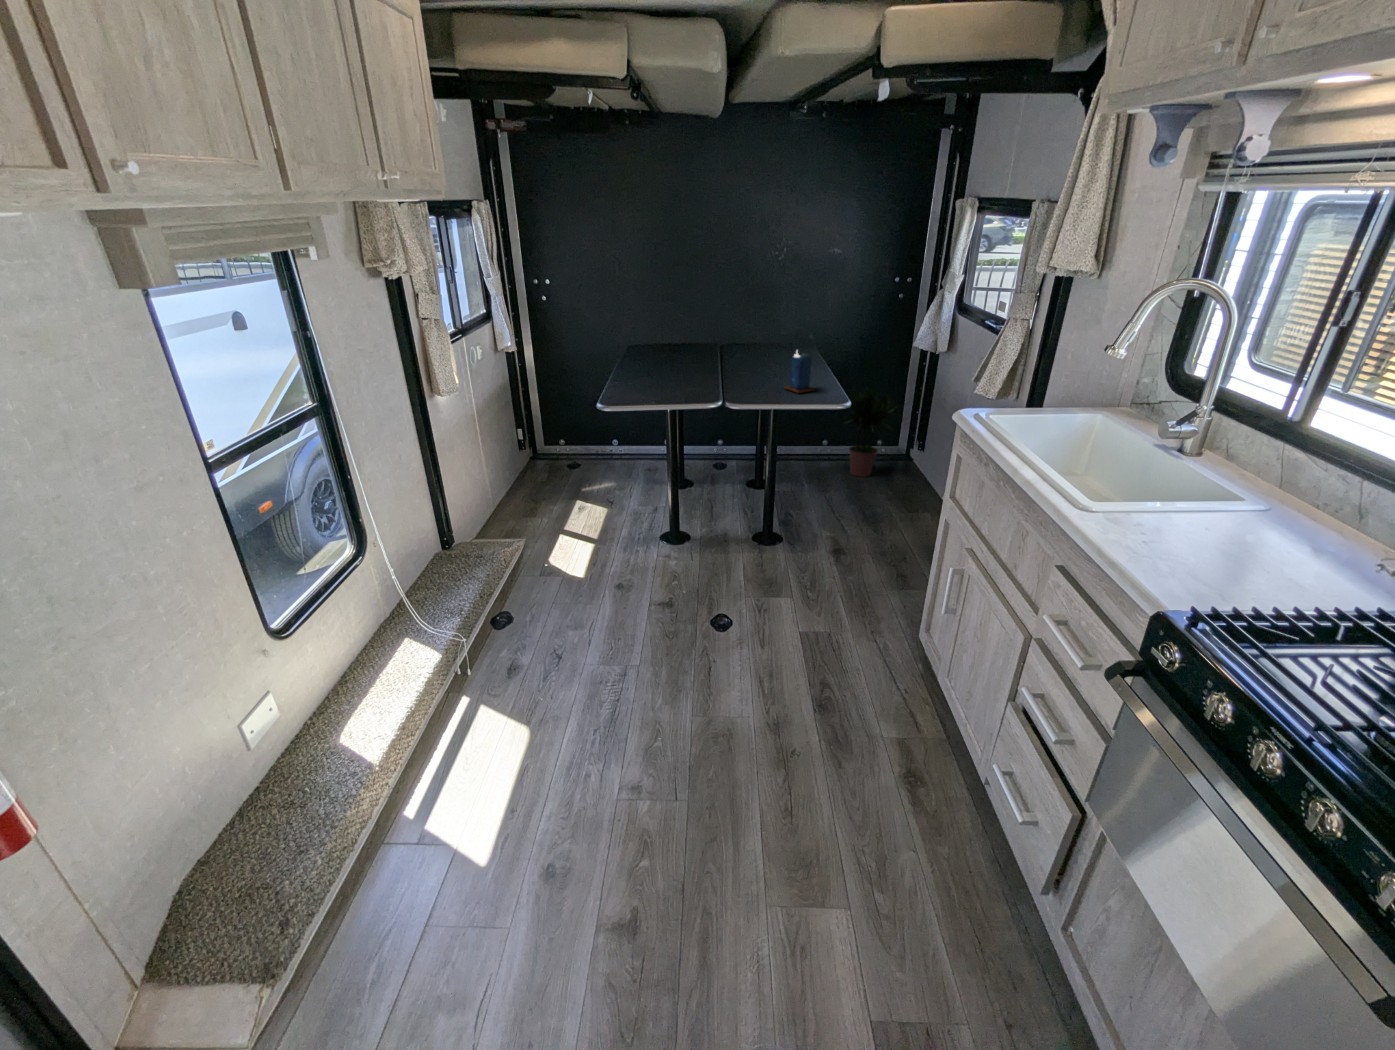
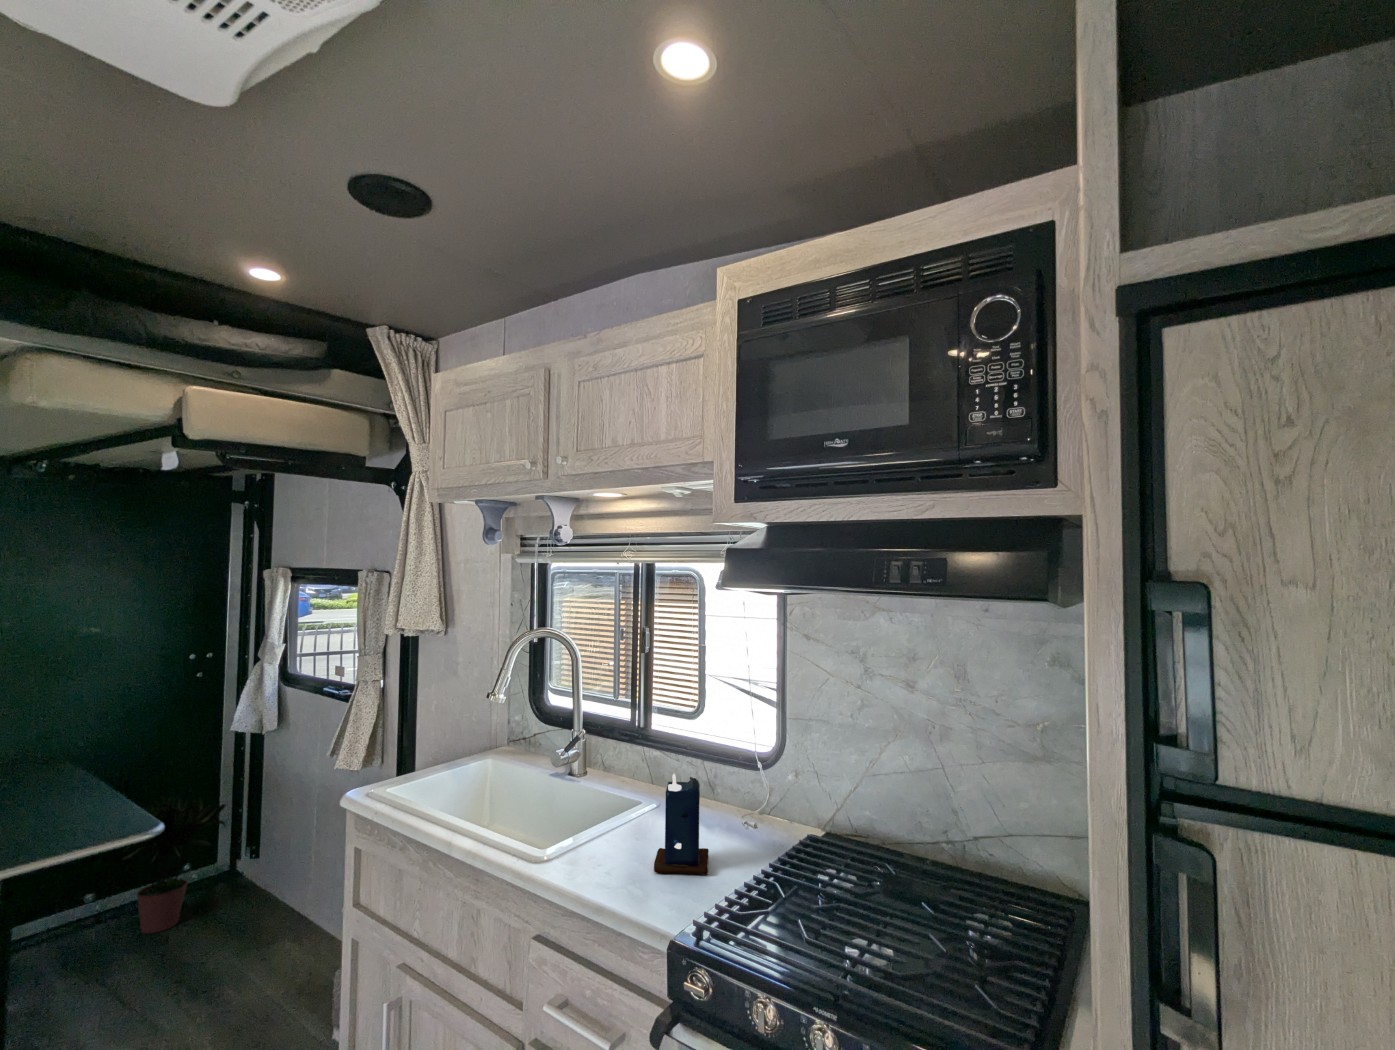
candle: present [784,351,815,393] -> present [654,774,708,875]

